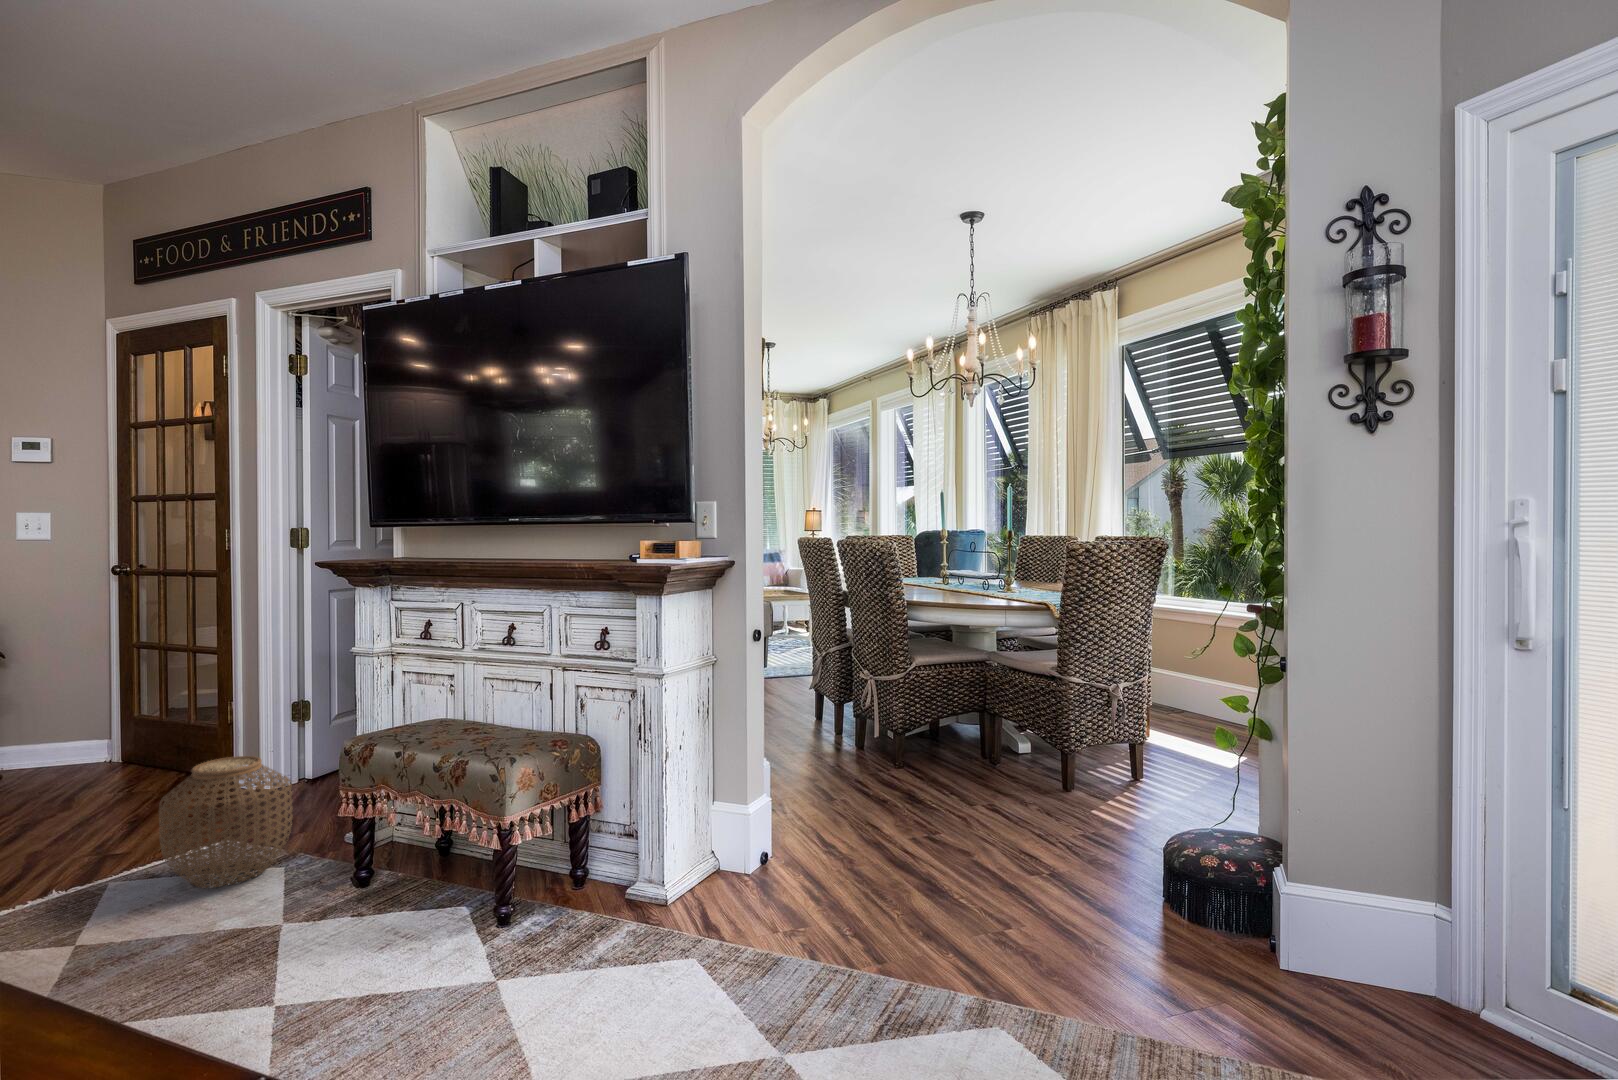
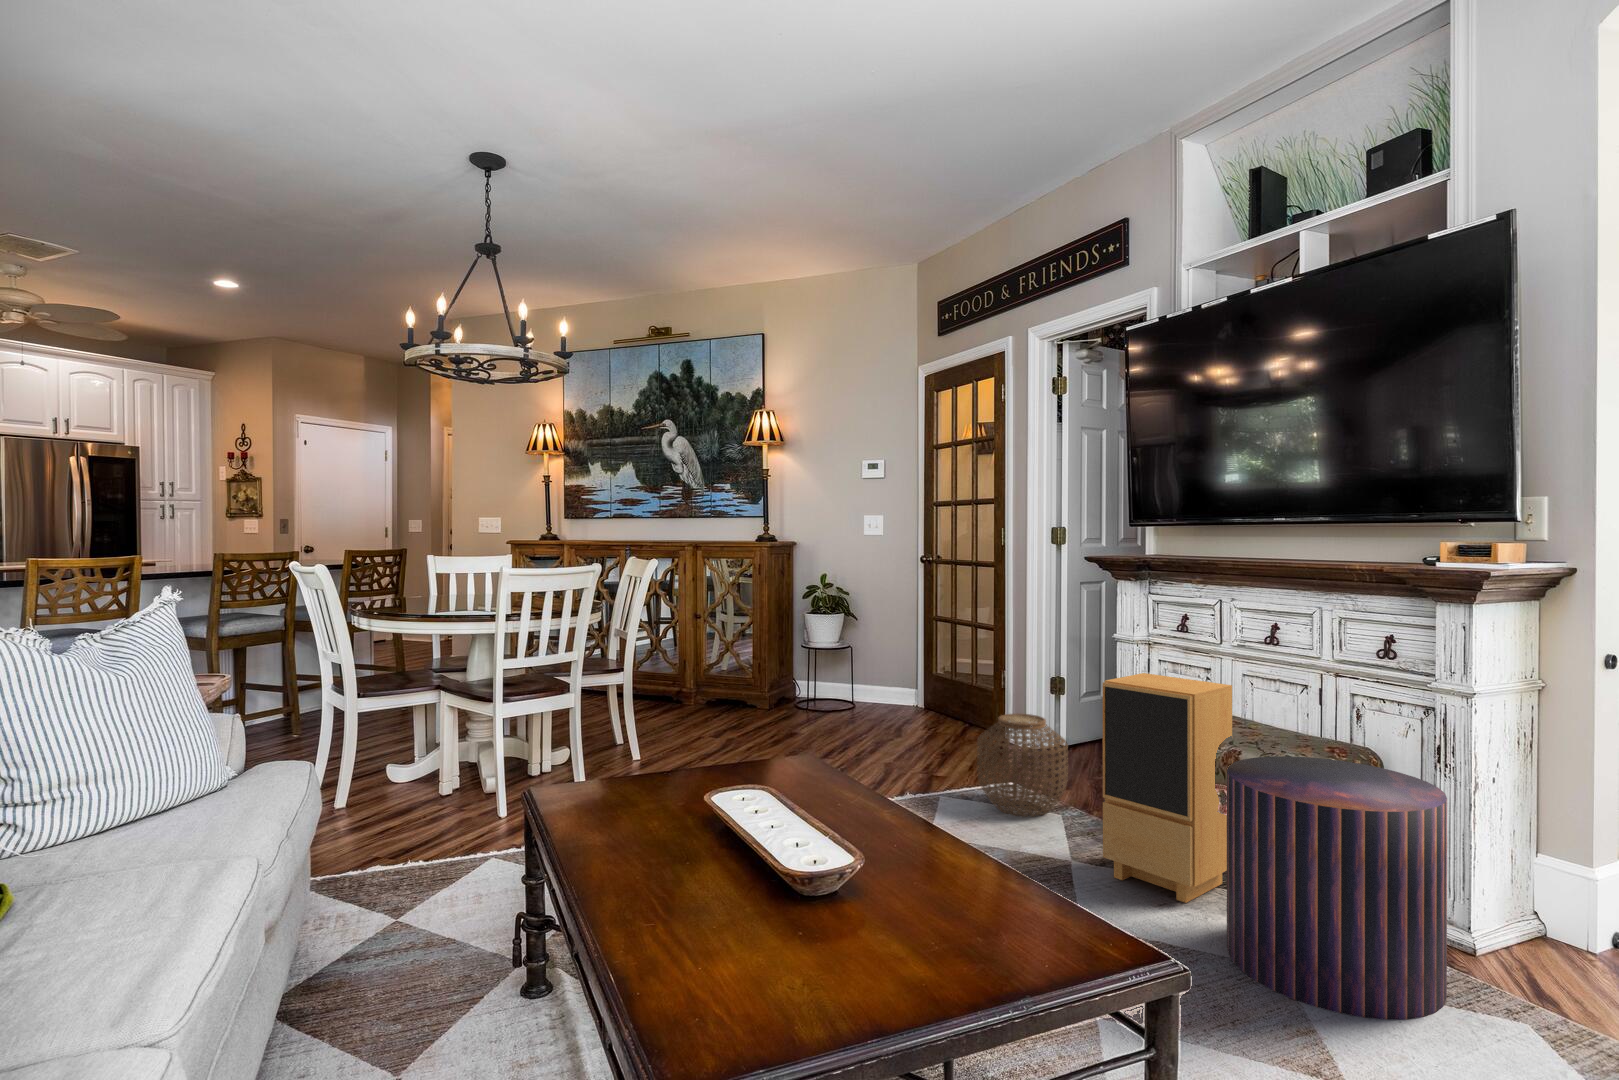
speaker: none [312,691,466,939] -> present [1103,673,1232,903]
pouf: none [441,753,638,1016] -> present [1227,756,1447,1020]

